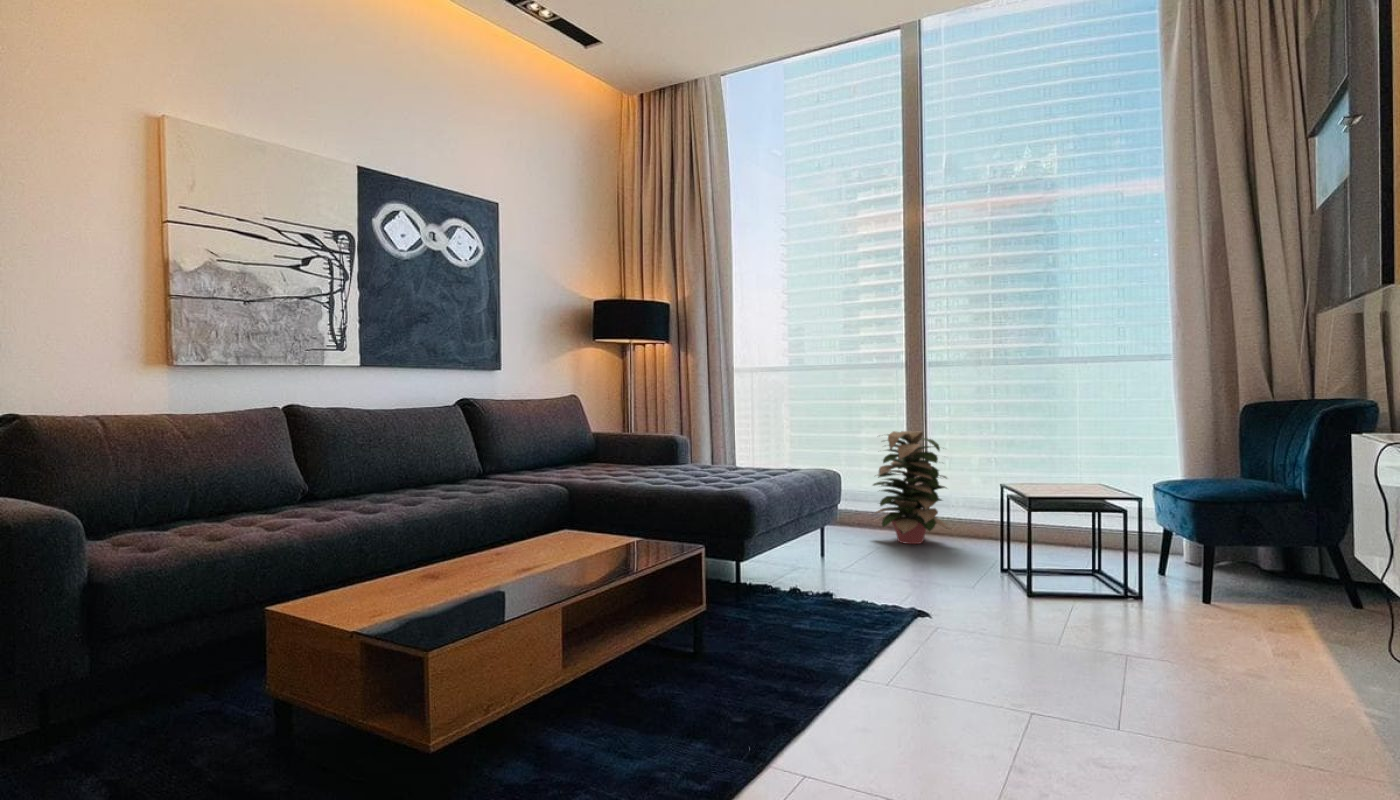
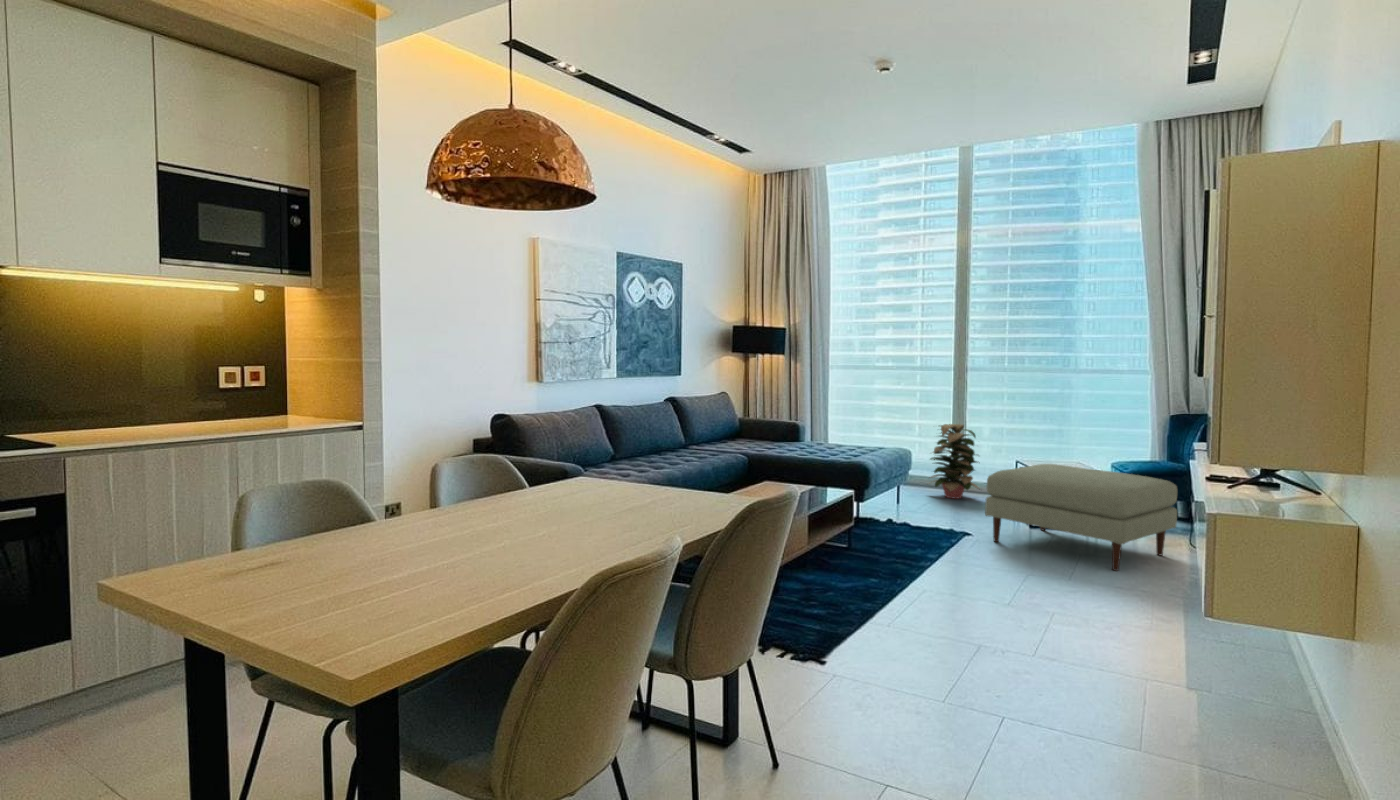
ottoman: none [948,487,1307,703] -> present [985,464,1177,571]

